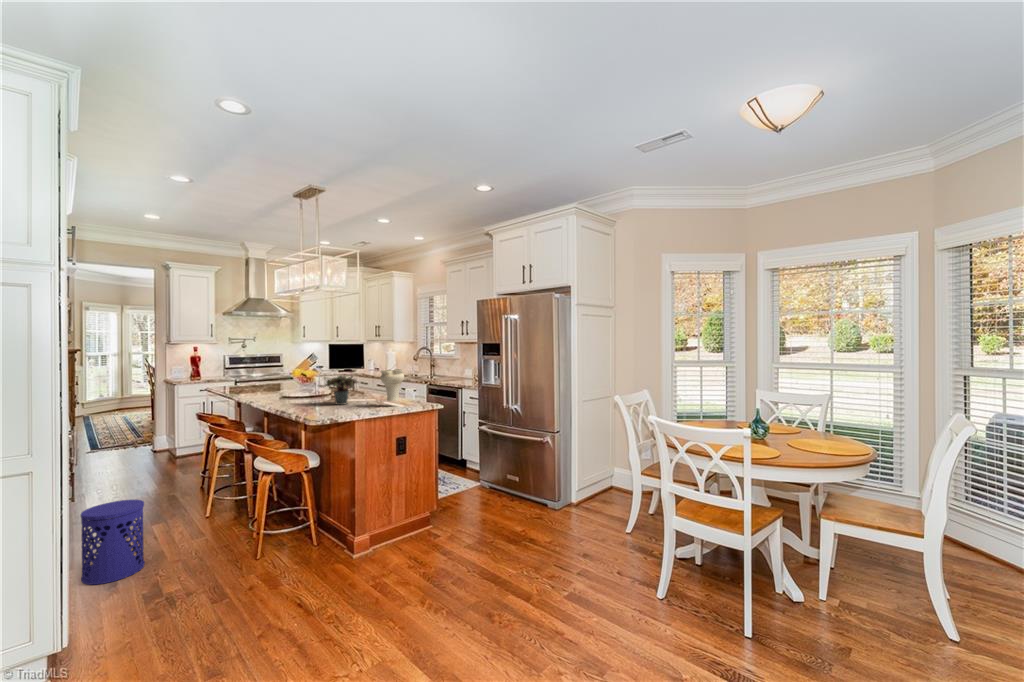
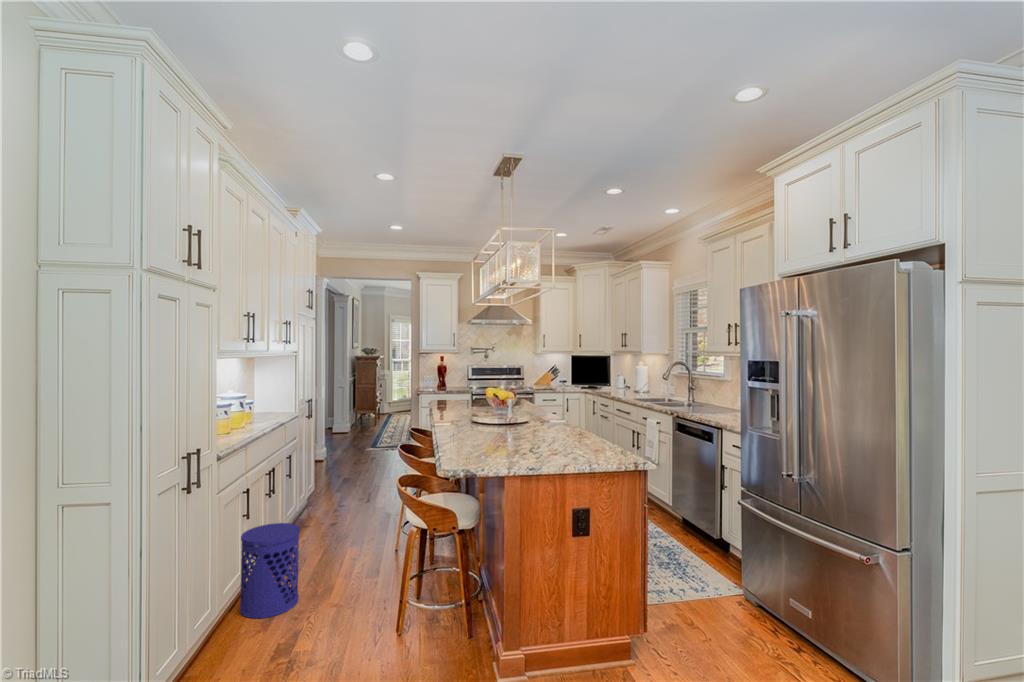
vase: present [380,369,404,401] -> none [548,396,594,450]
potted plant: present [319,376,362,405] -> none [482,400,545,442]

